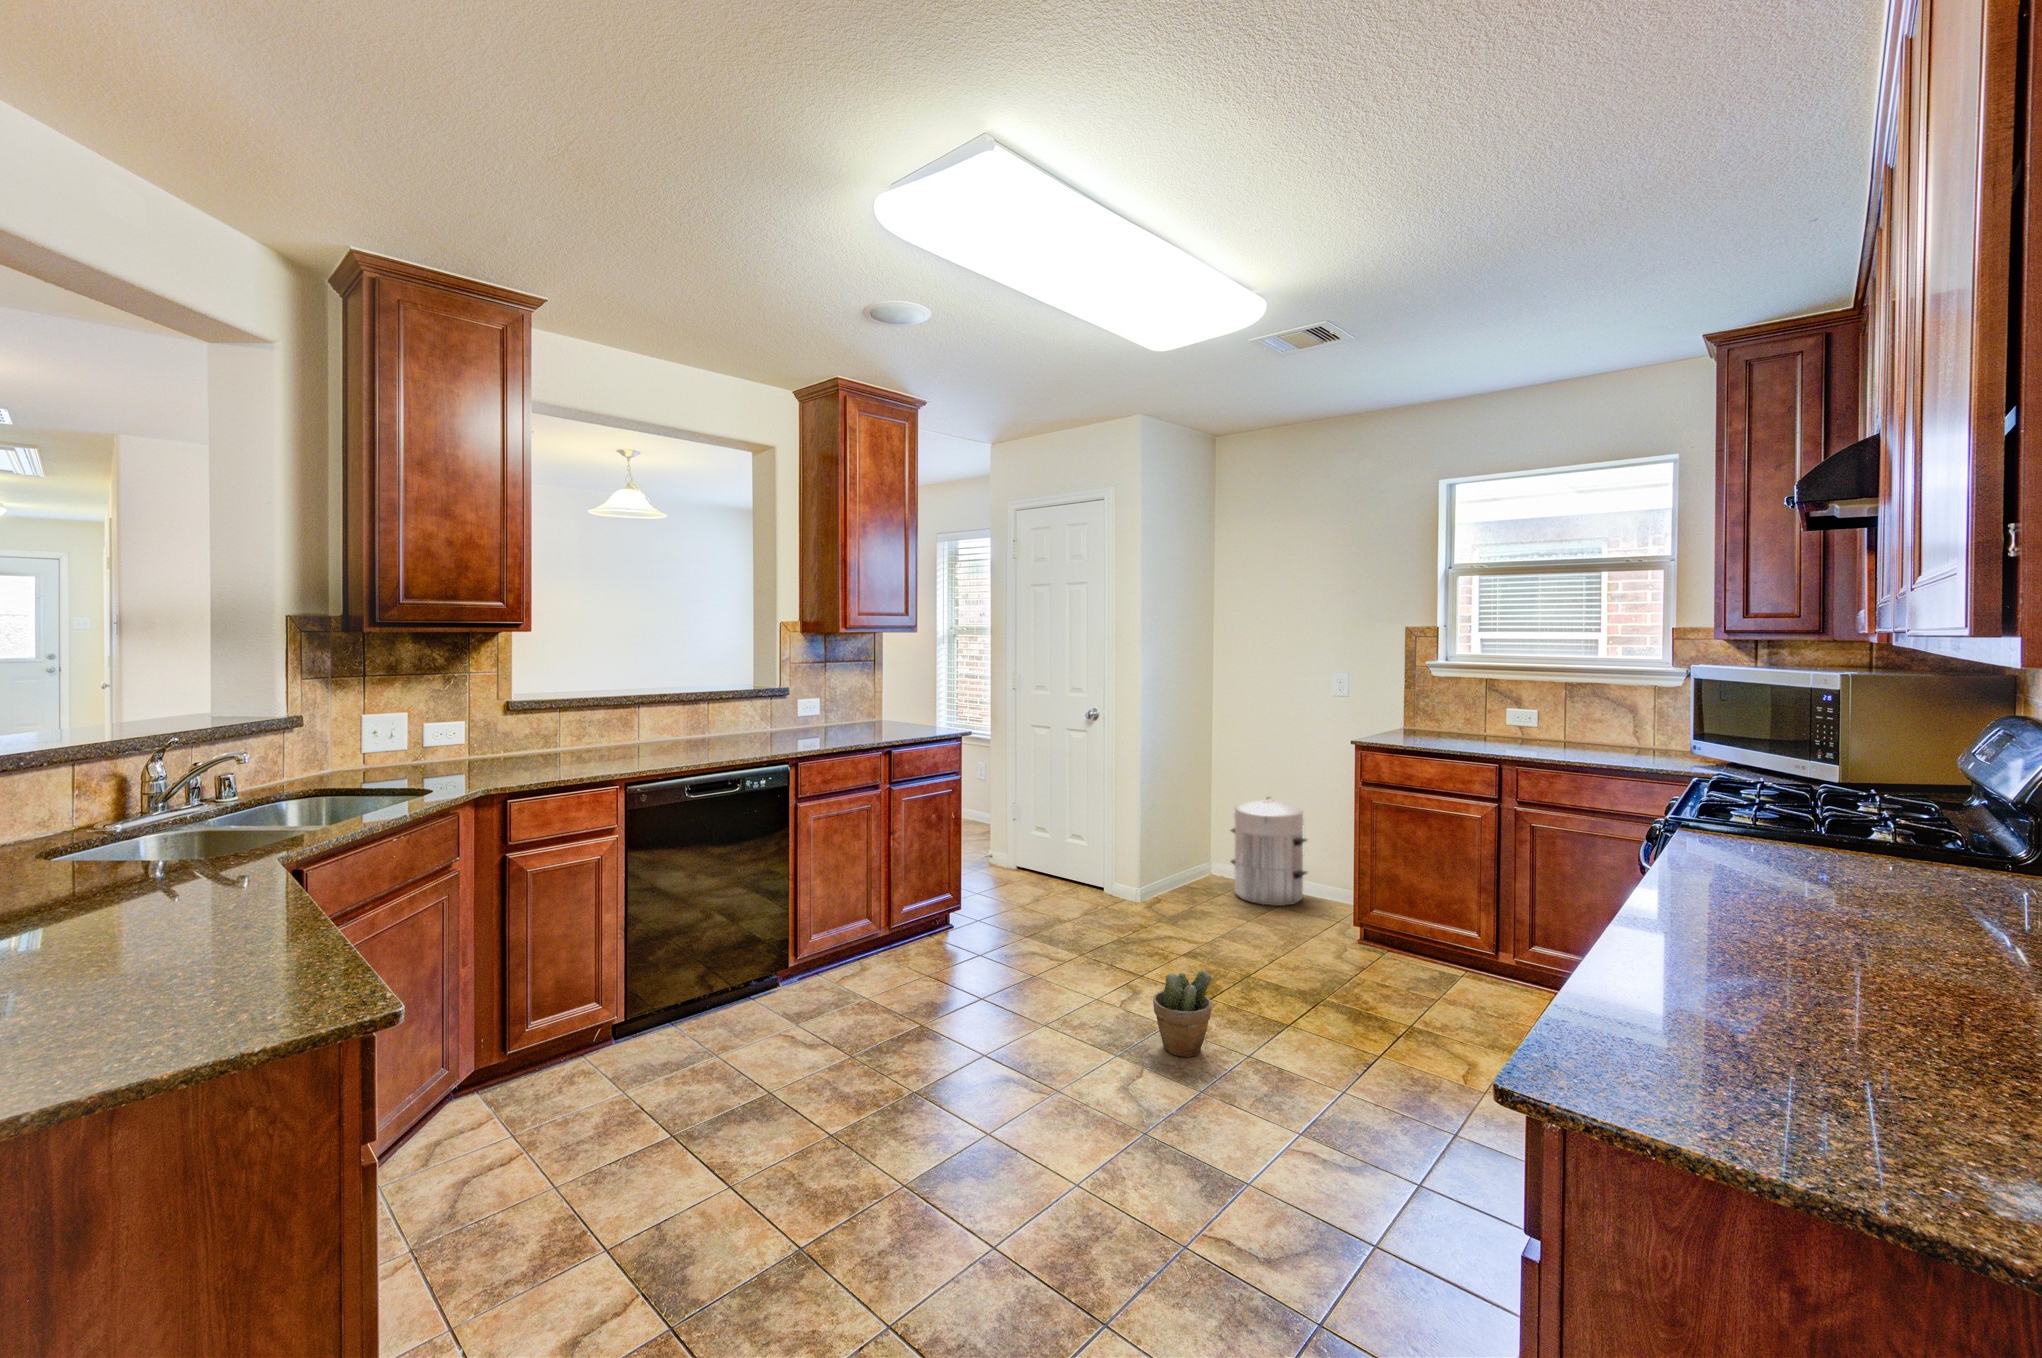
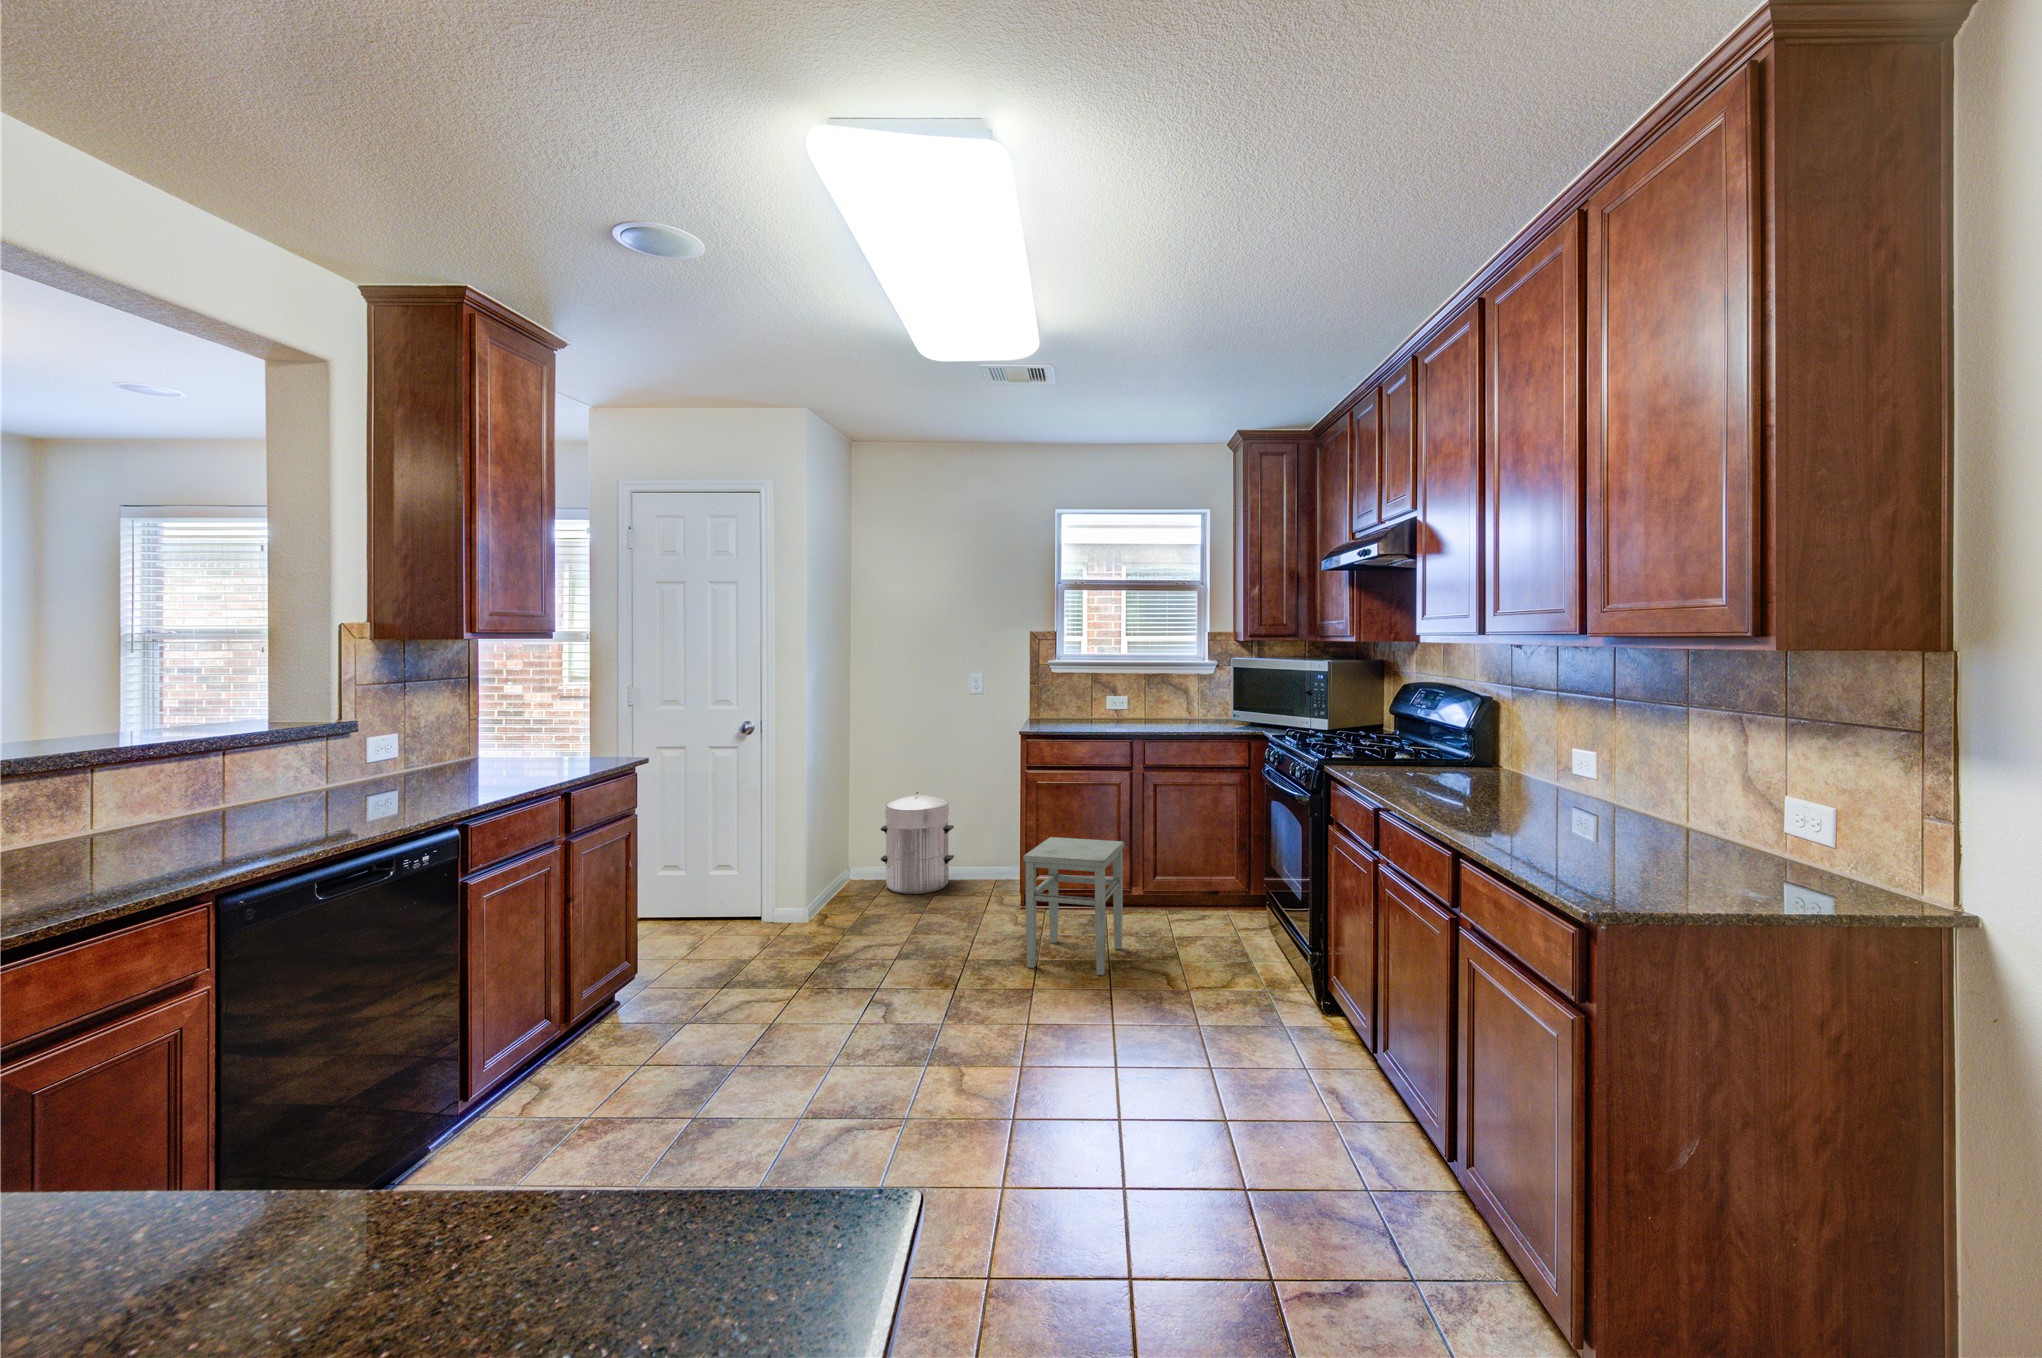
stool: none [1298,866,1442,1038] -> present [1023,837,1124,975]
potted plant: present [1153,971,1212,1057] -> none [949,957,1005,1045]

